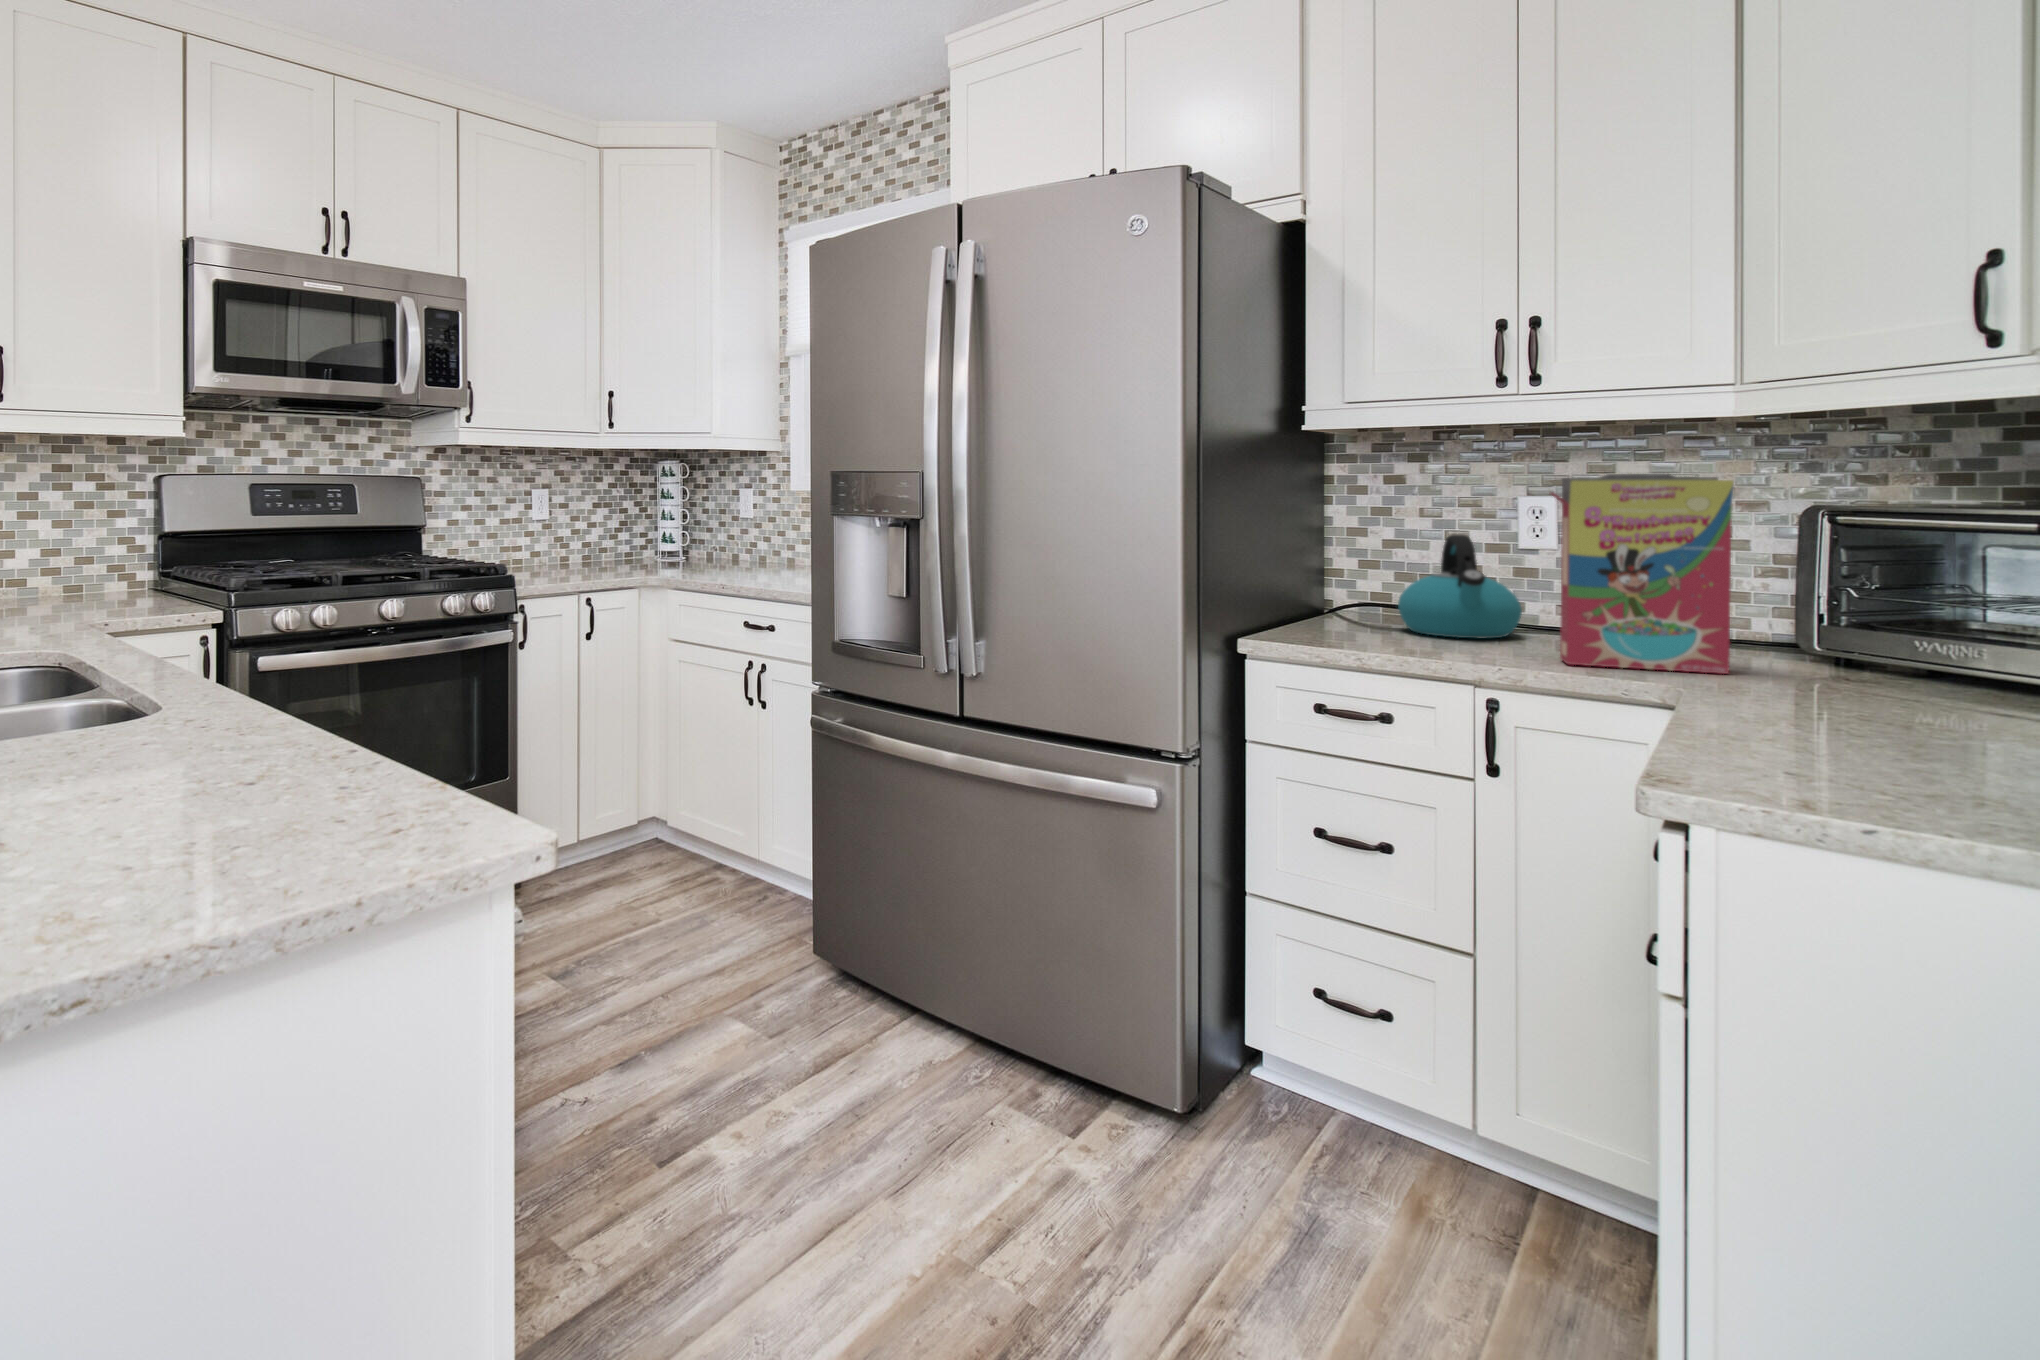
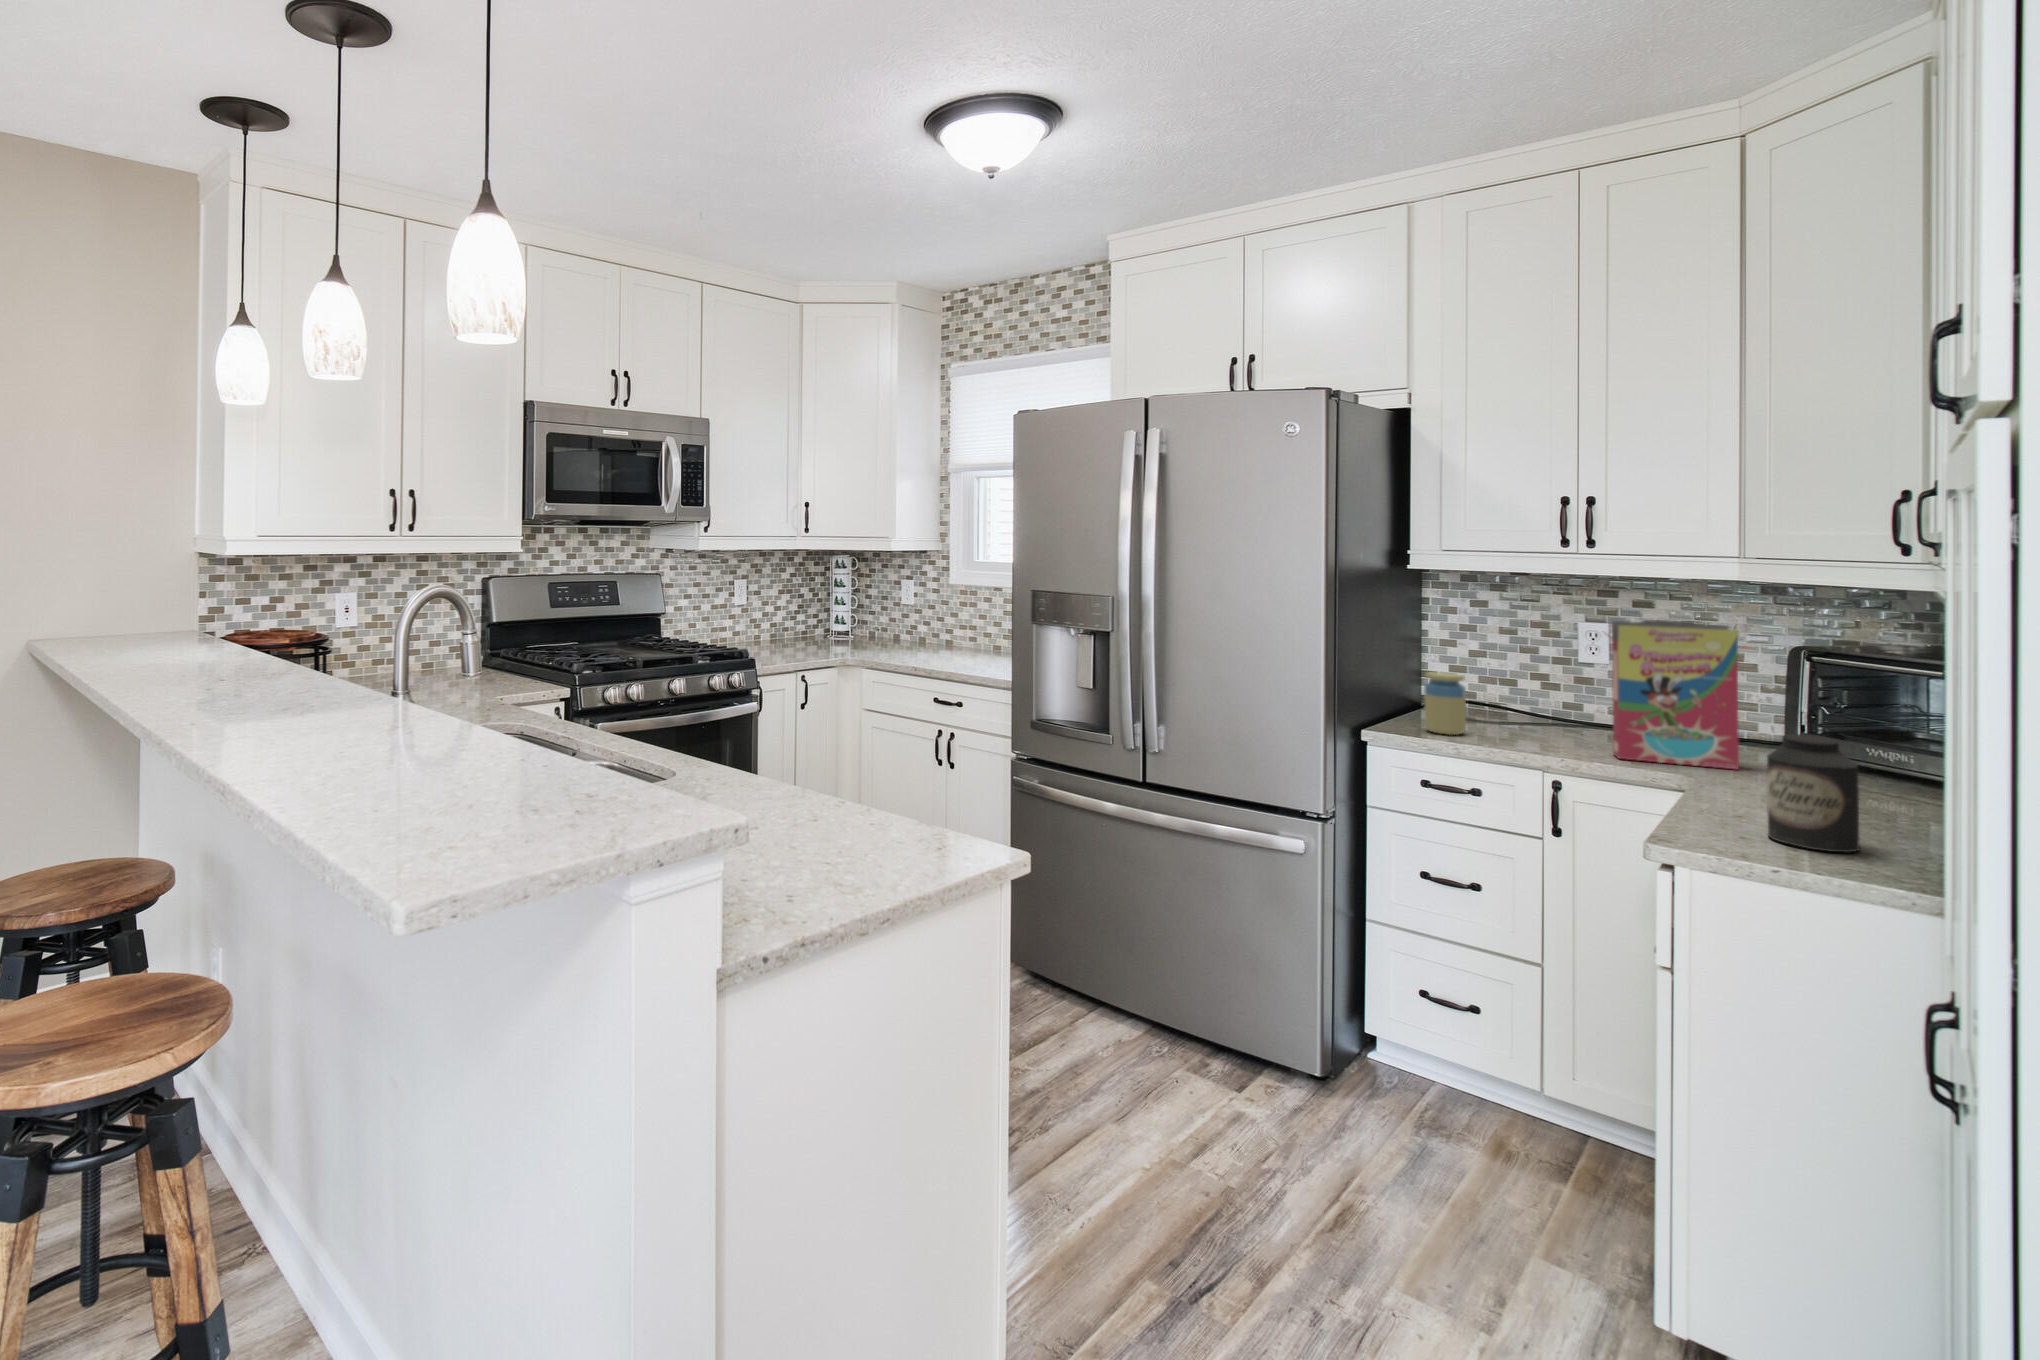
kettle: present [1398,534,1522,639] -> none [1483,652,1582,734]
jar: none [1319,562,1372,642] -> present [1425,672,1466,735]
canister: none [1786,601,1934,781] -> present [1767,734,1860,852]

